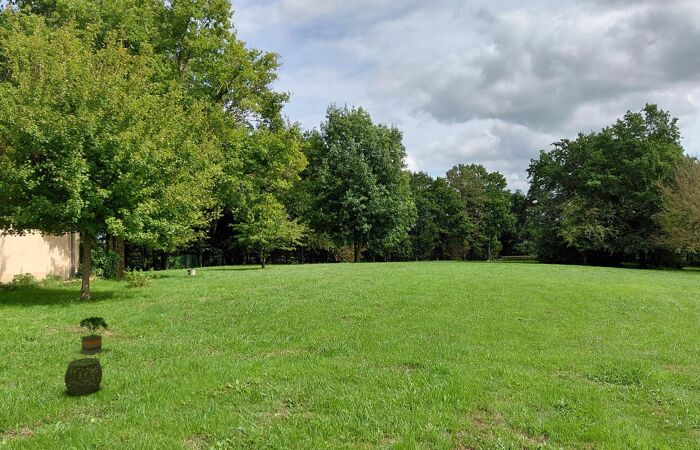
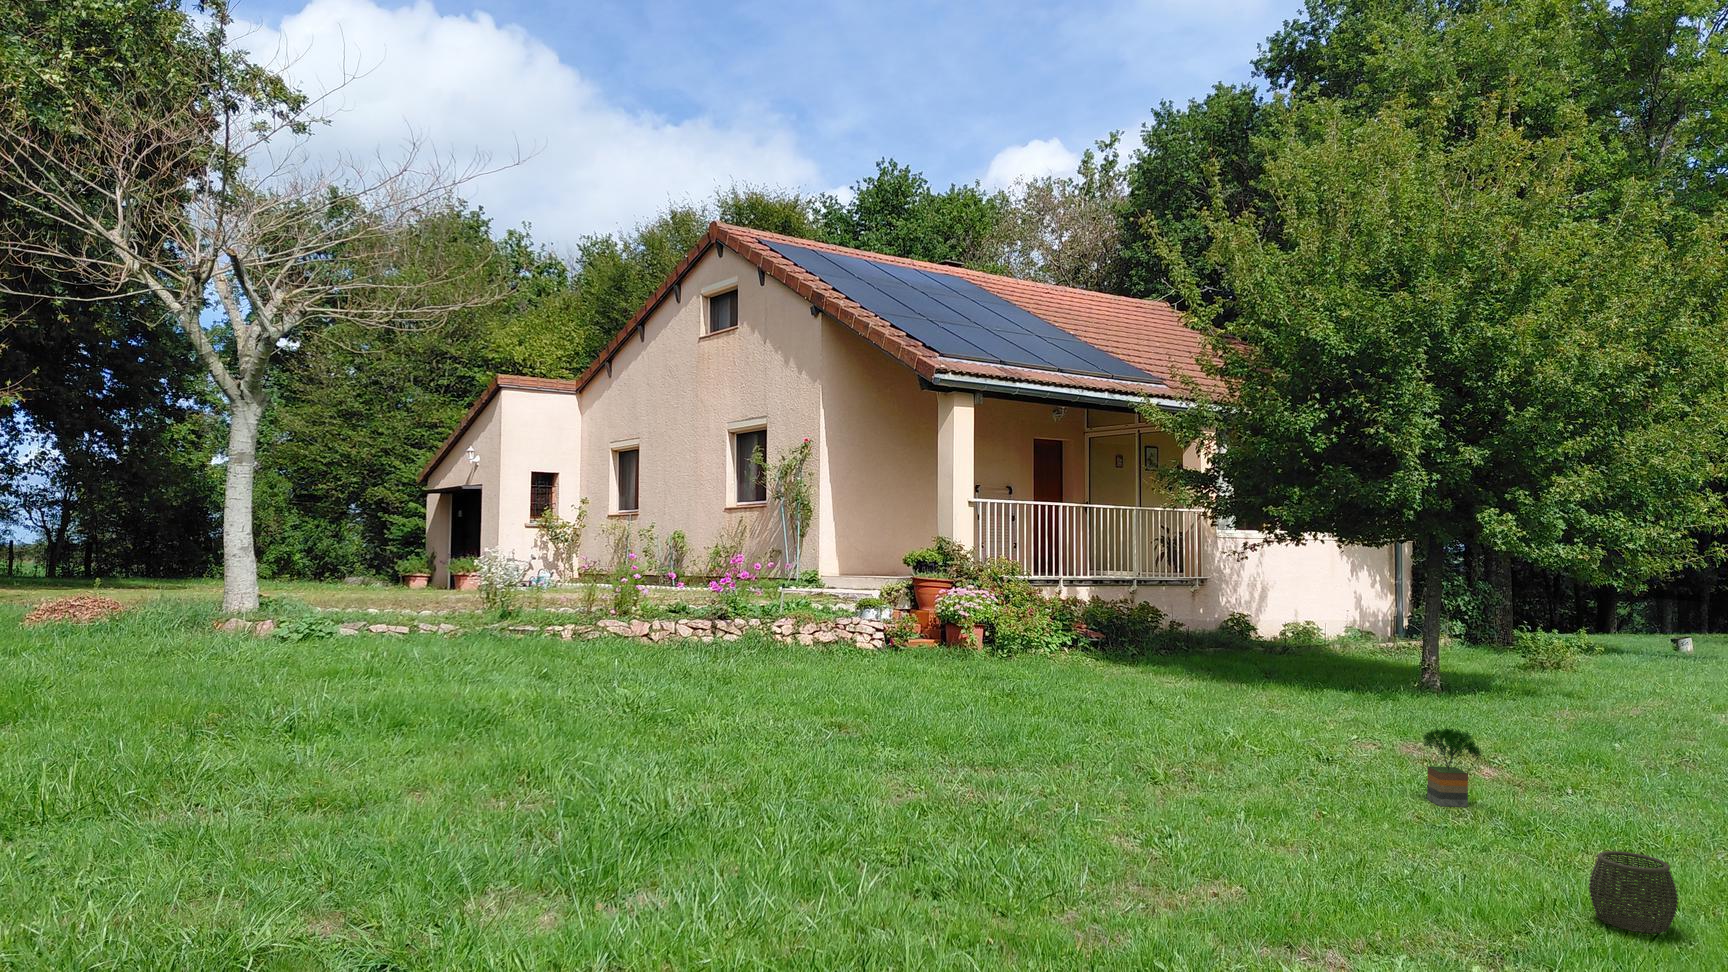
woven basket: present [65,358,103,394] -> present [1589,851,1678,934]

